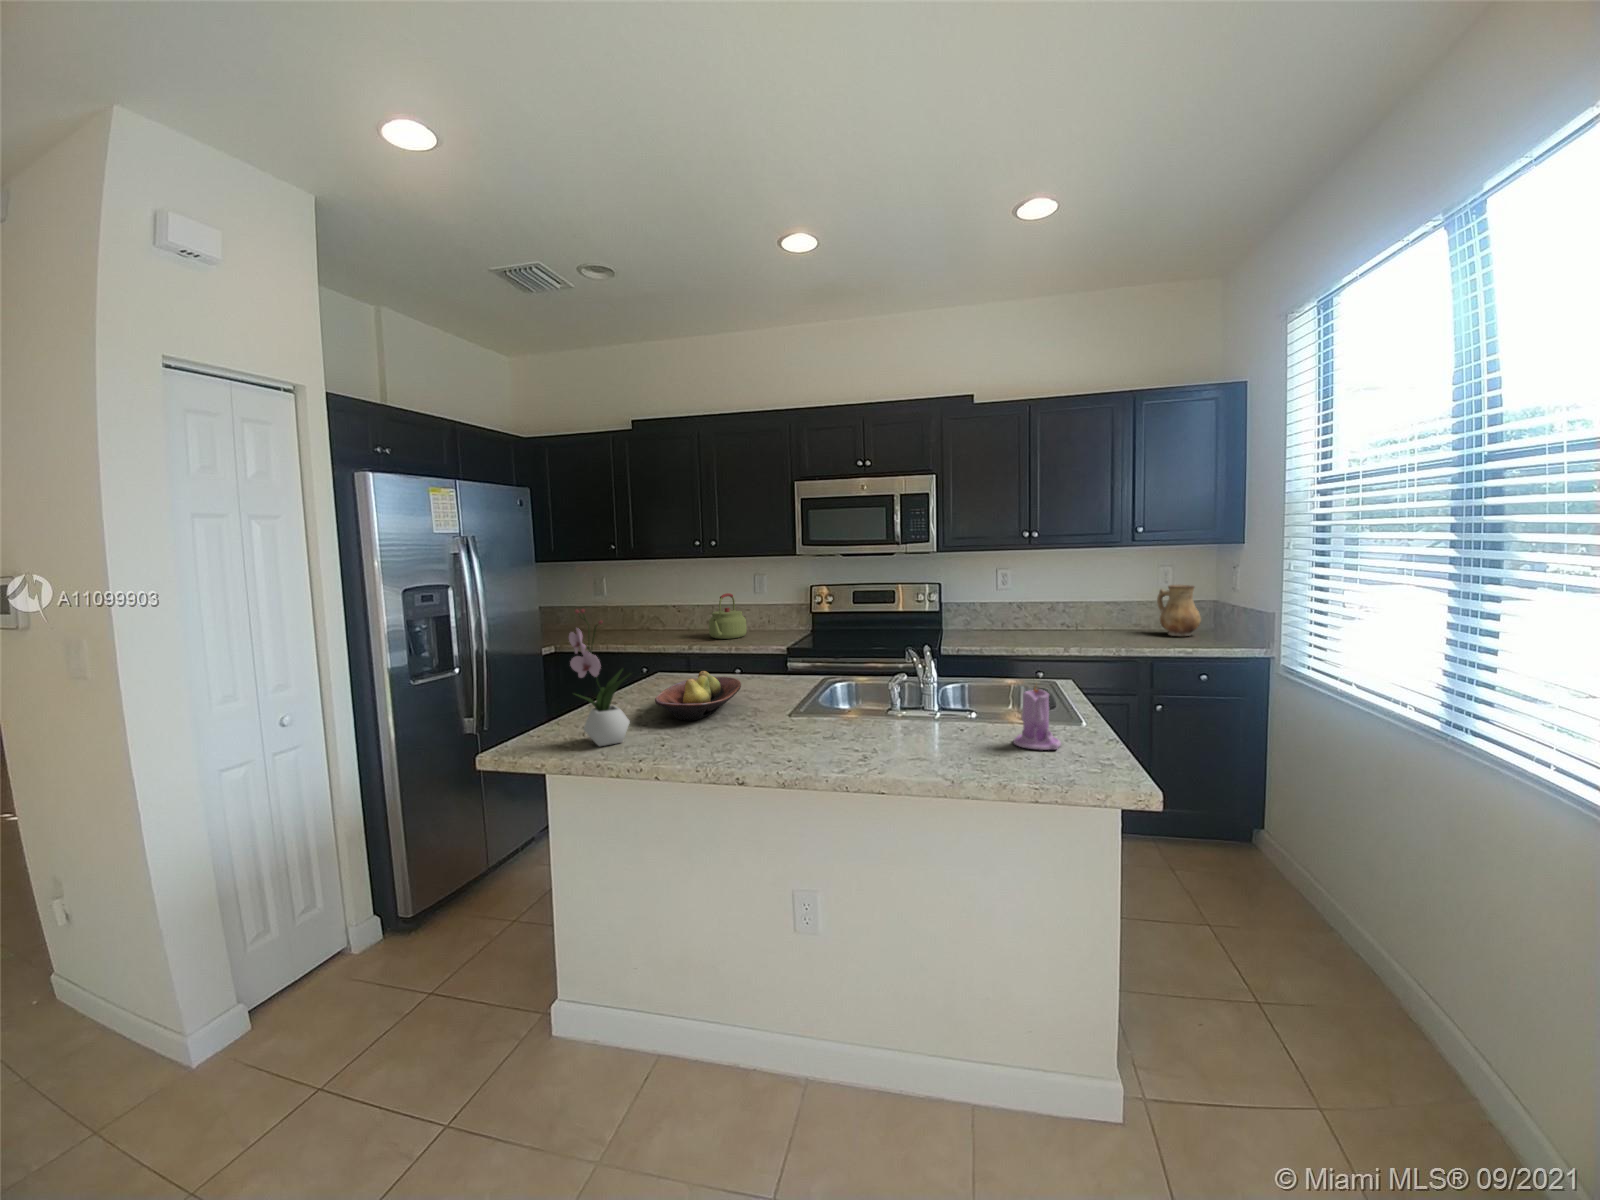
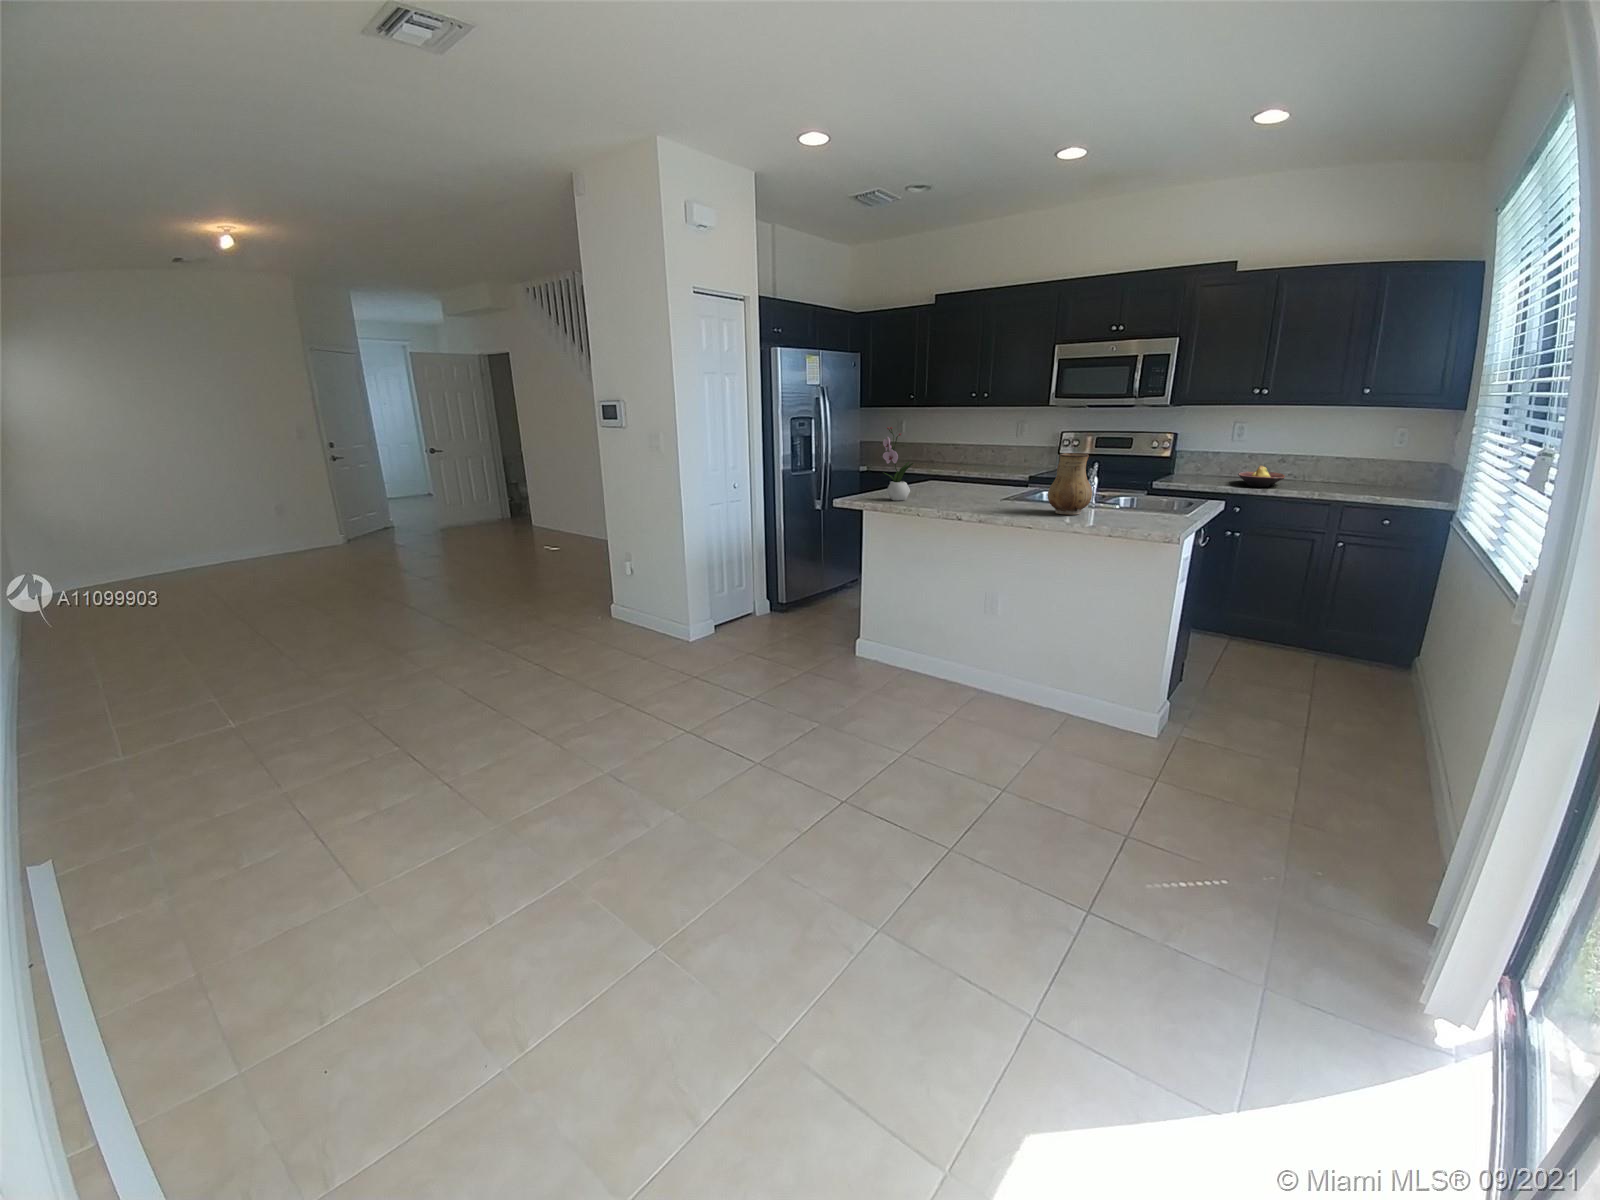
ceramic pitcher: present [1157,585,1201,636] -> present [1048,453,1092,515]
kettle: present [709,593,747,639] -> none [975,435,1005,470]
fruit bowl: present [655,671,741,721] -> present [1238,466,1285,487]
candle: present [1013,687,1061,750] -> none [1125,480,1154,519]

